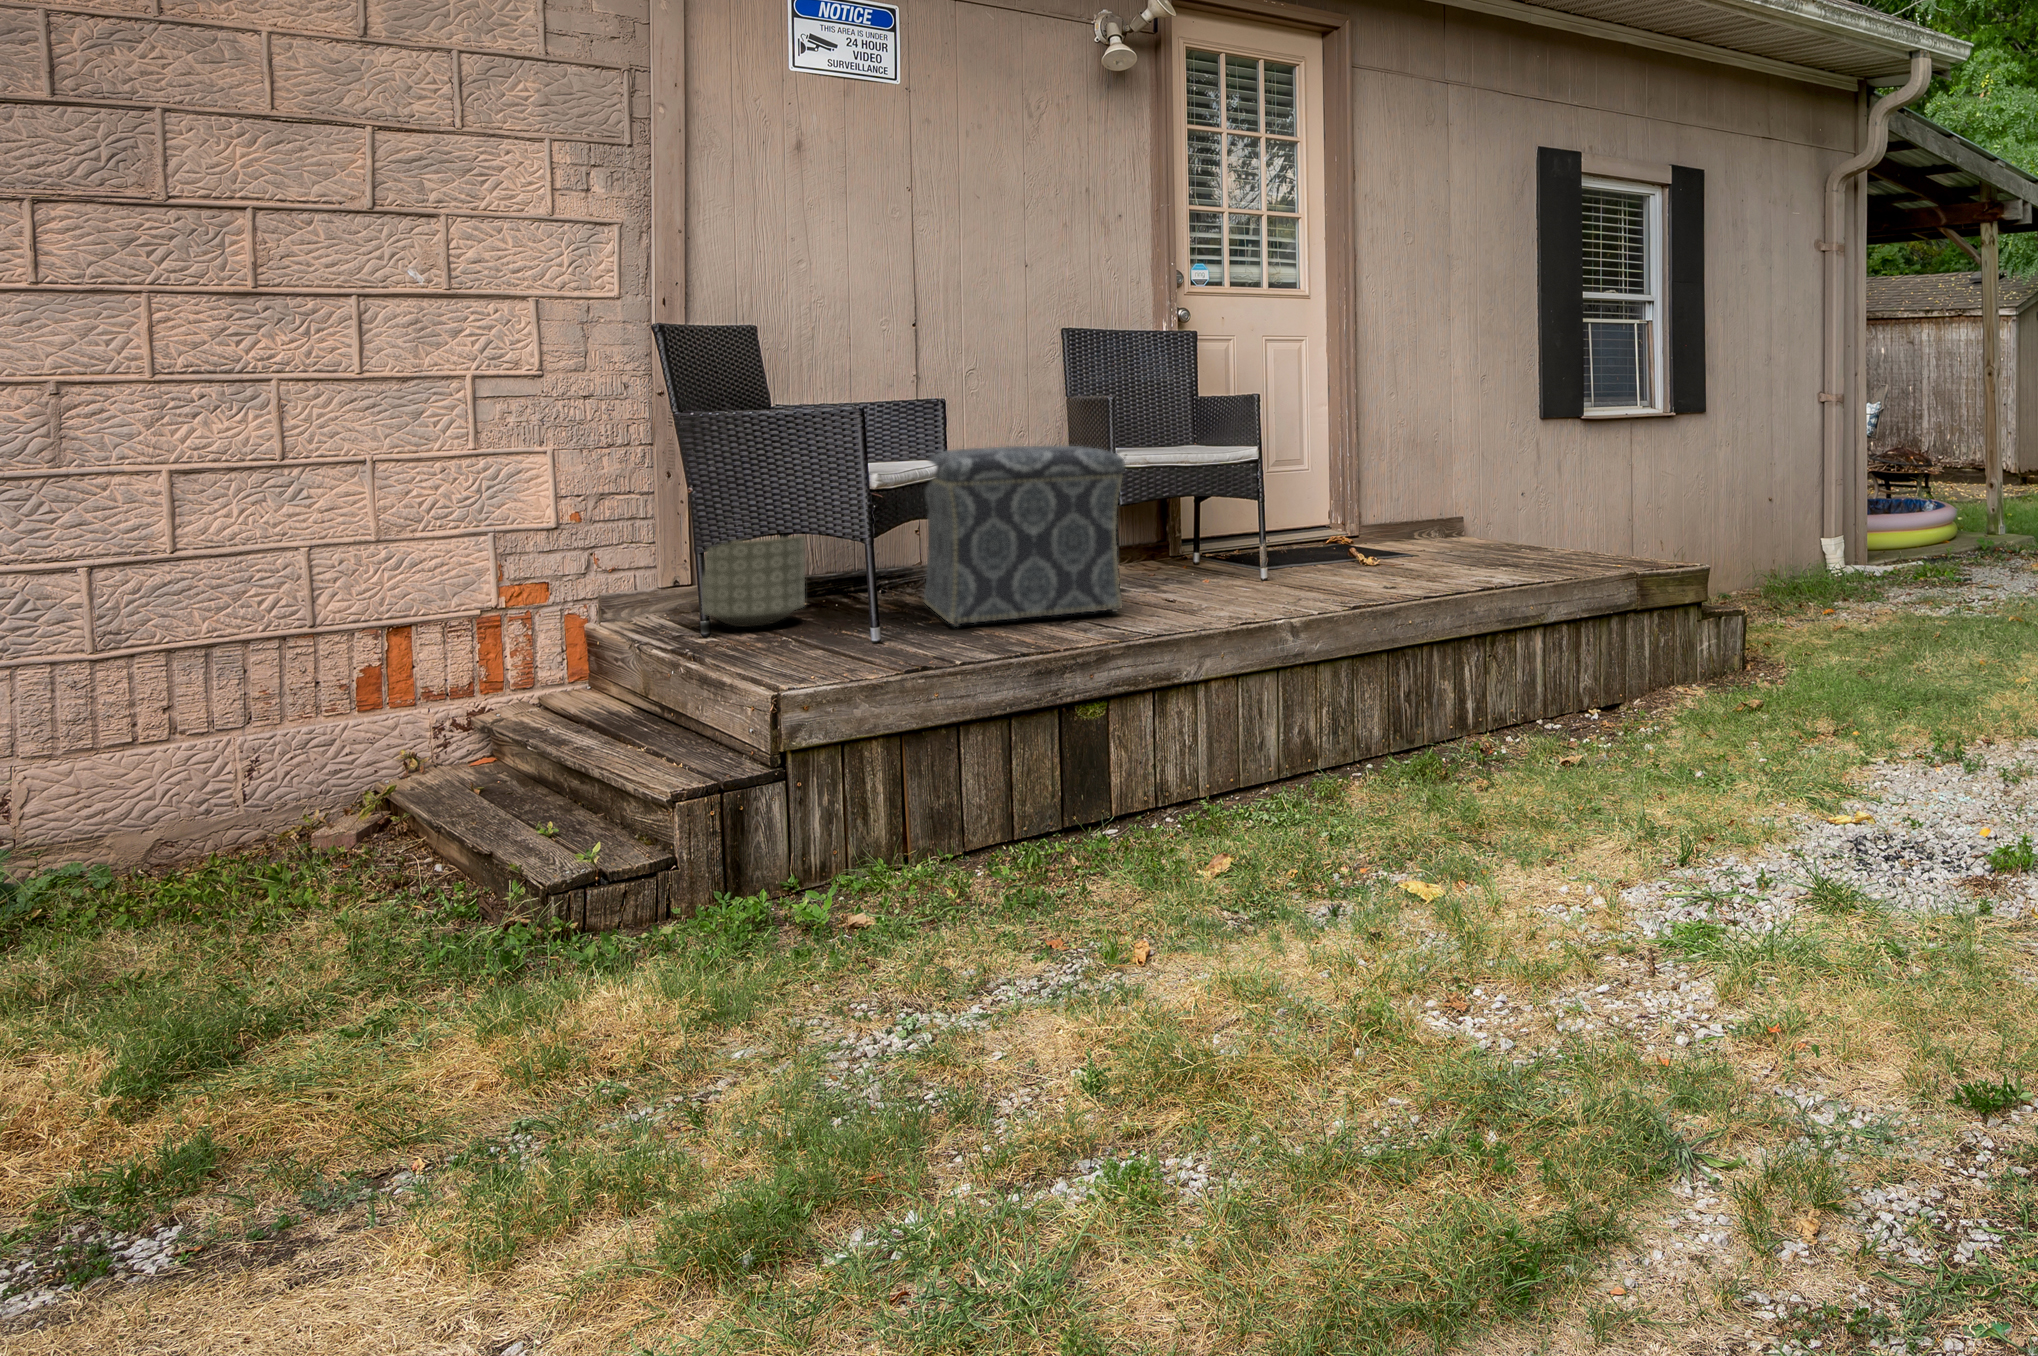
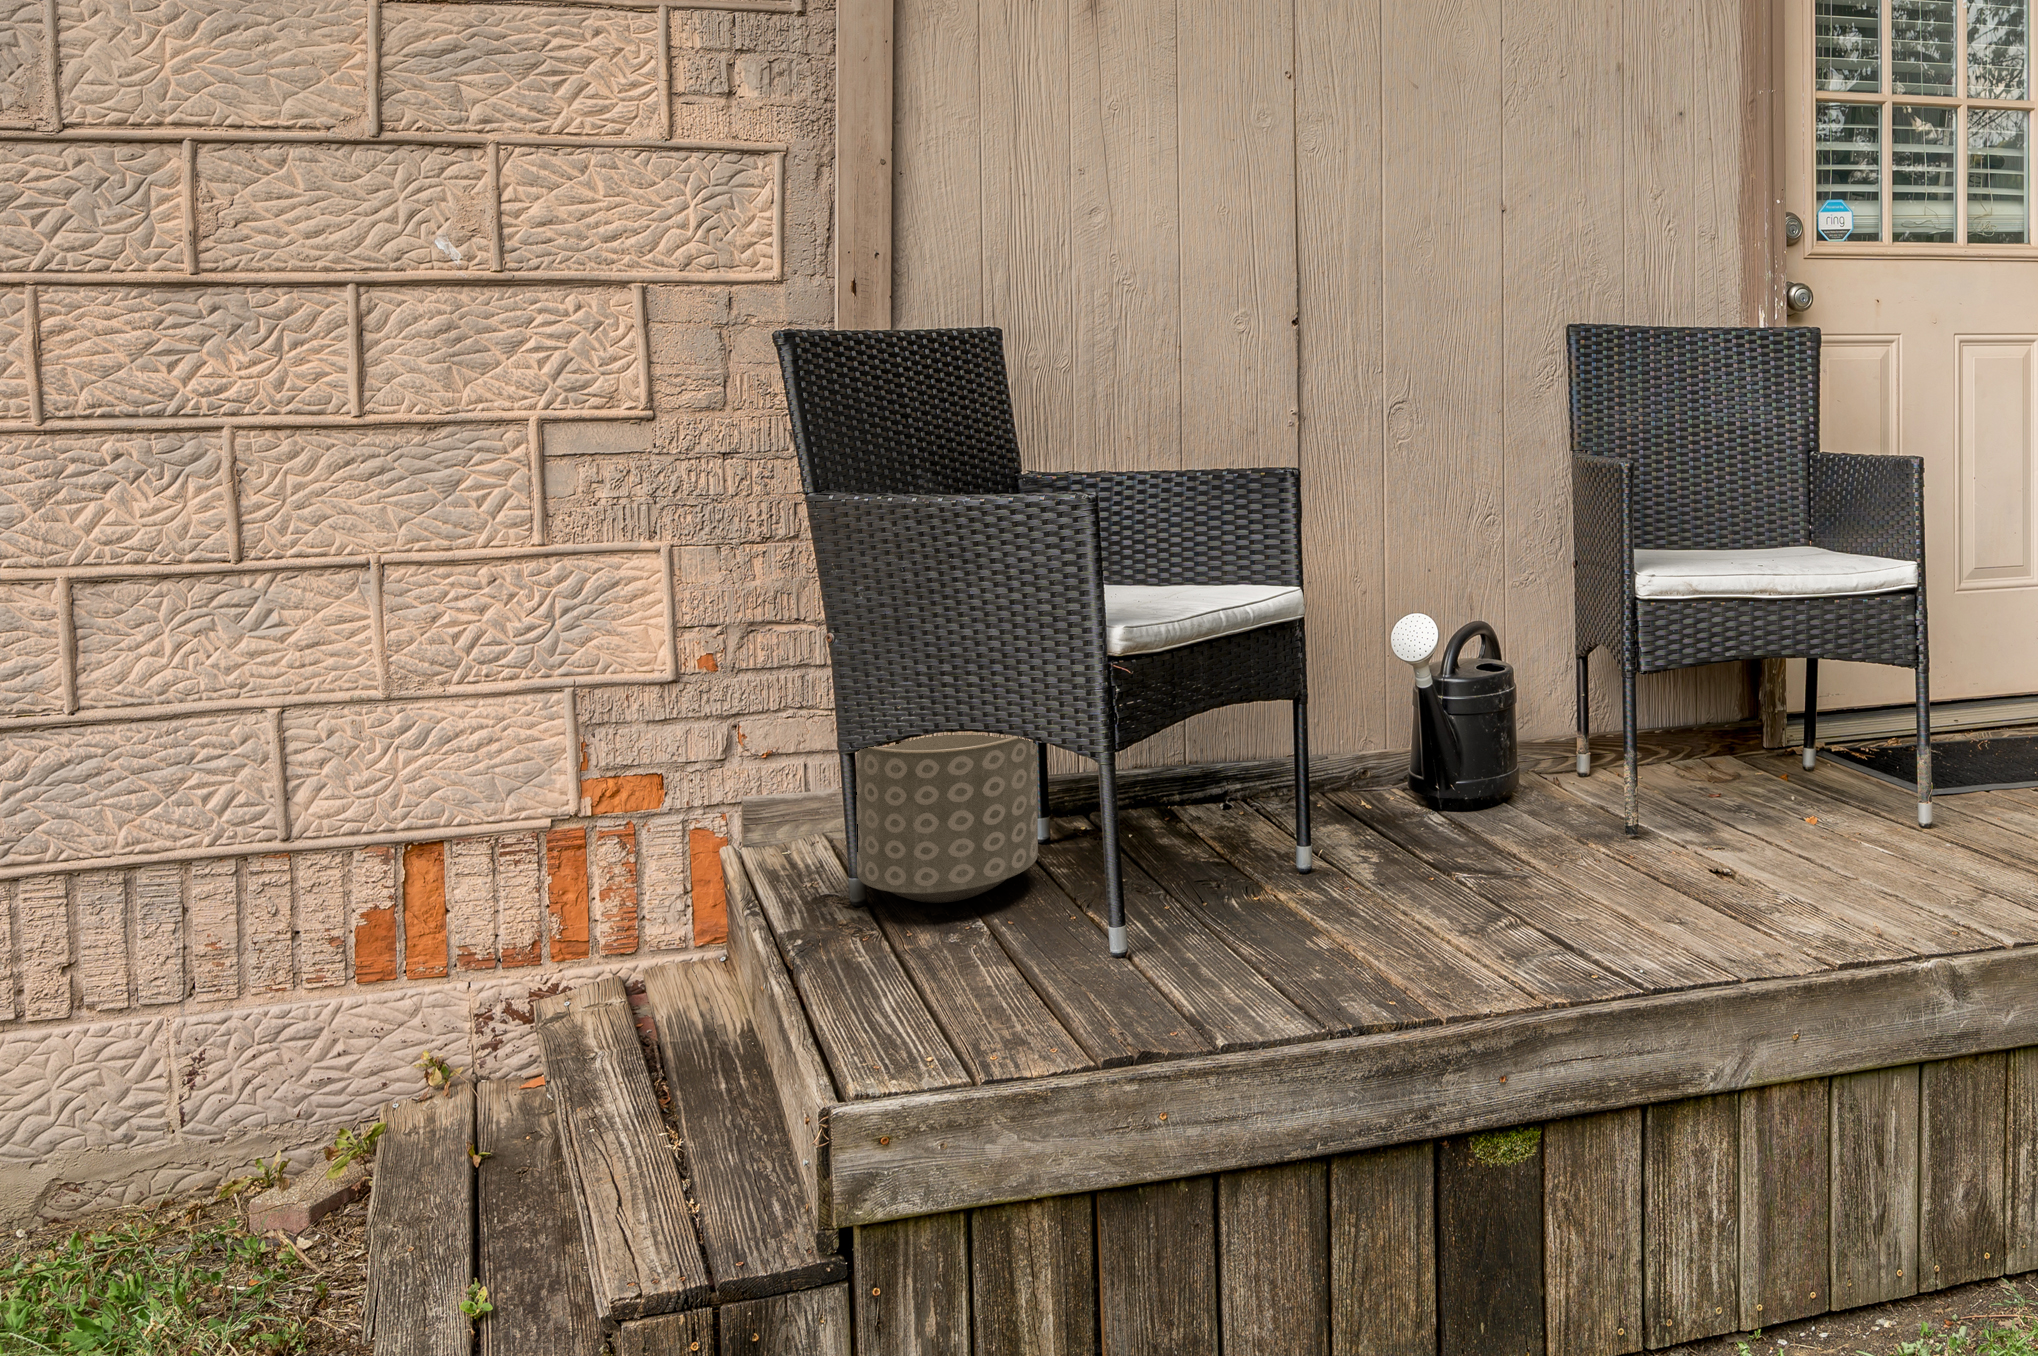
ottoman: present [924,446,1125,626] -> none [1238,568,1614,972]

